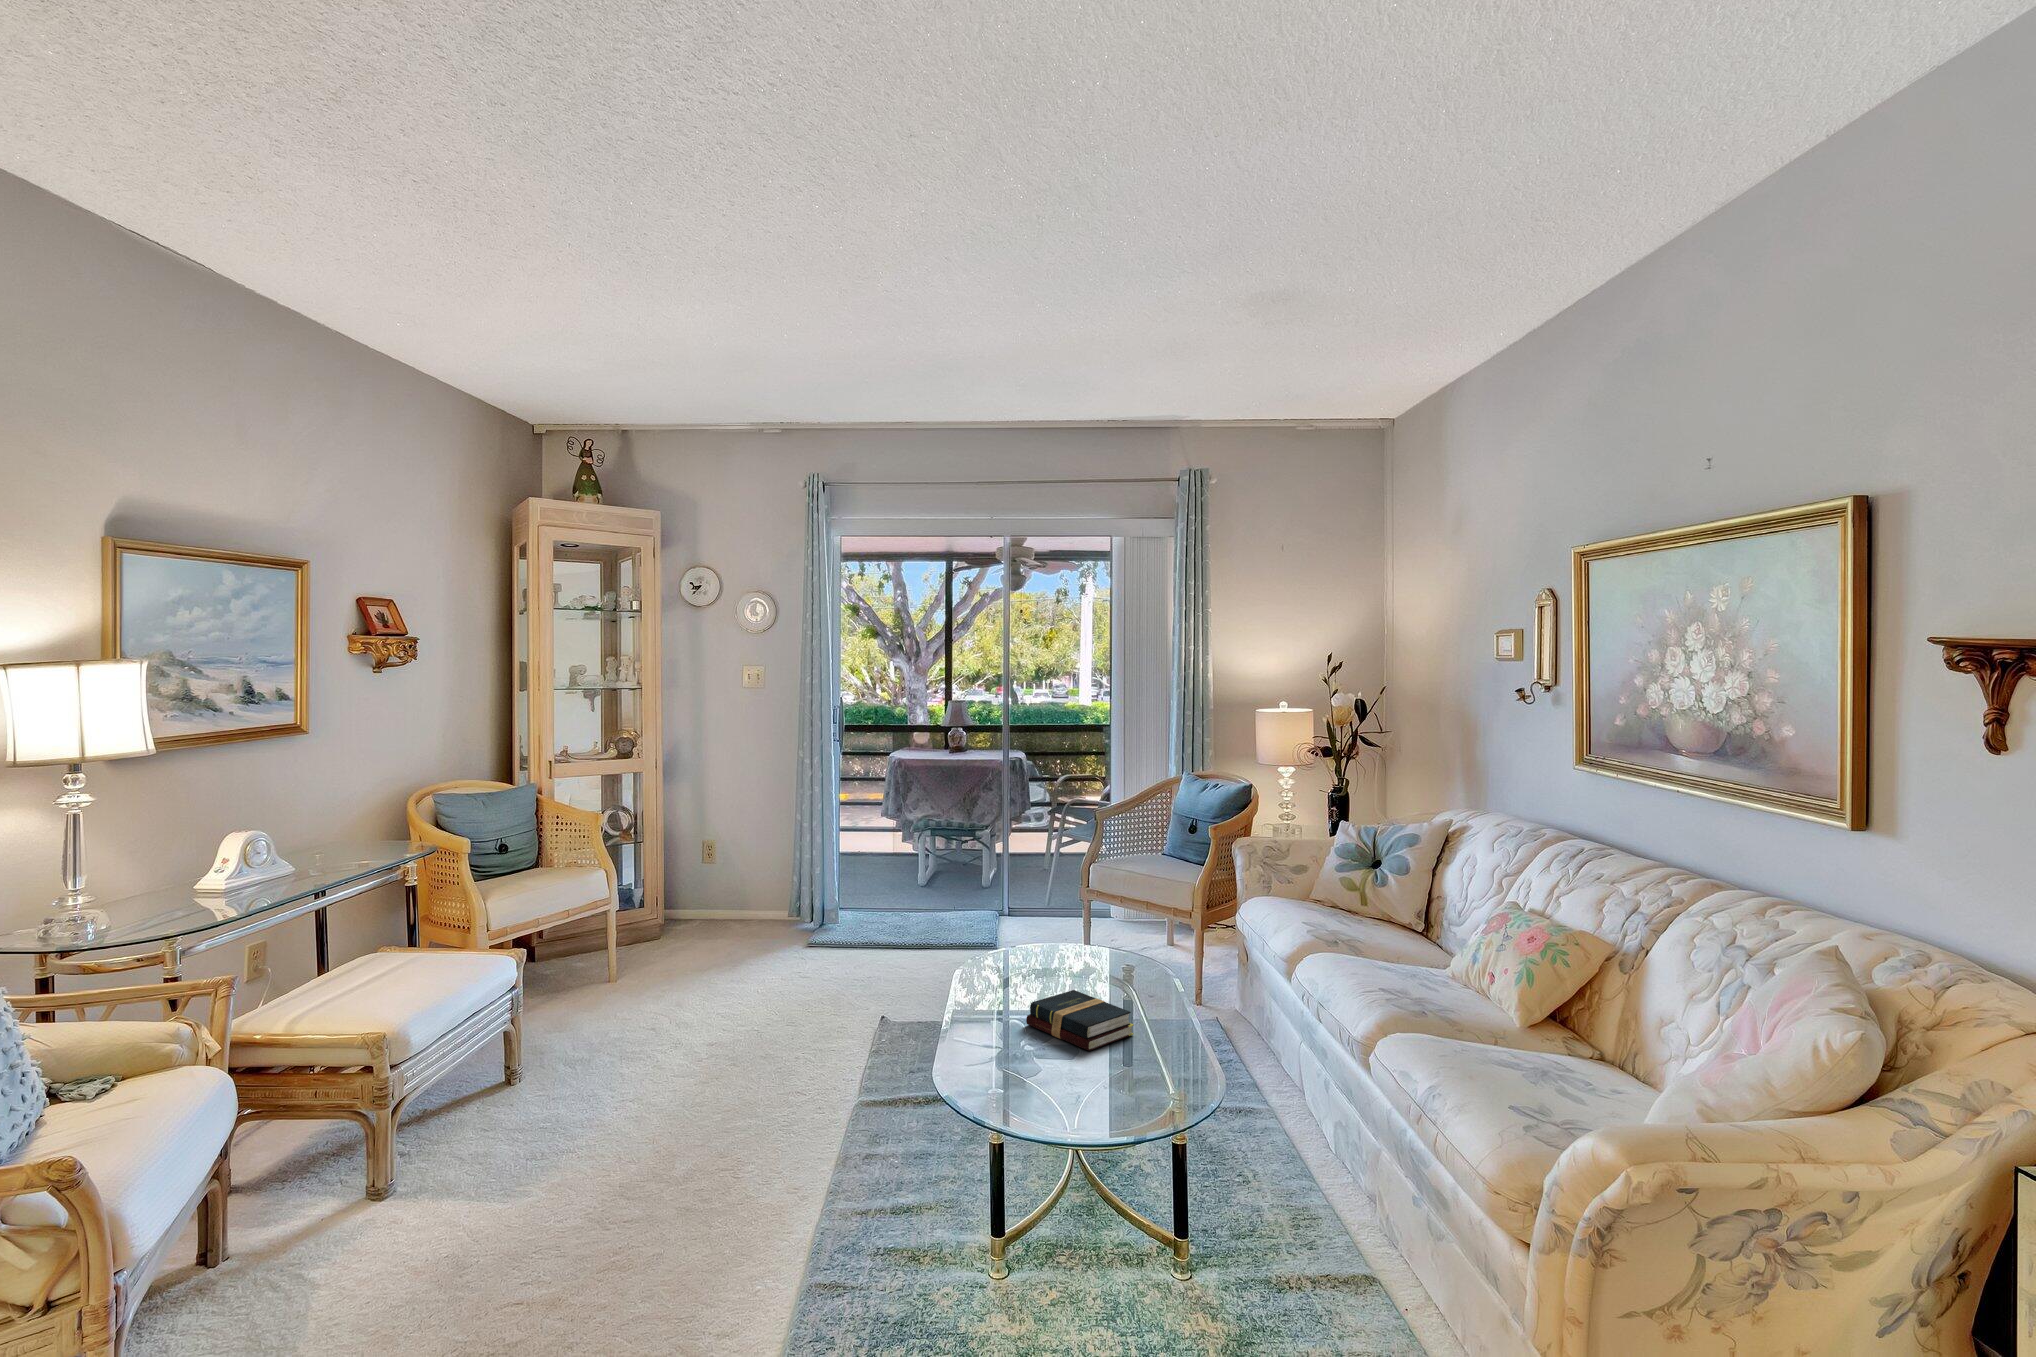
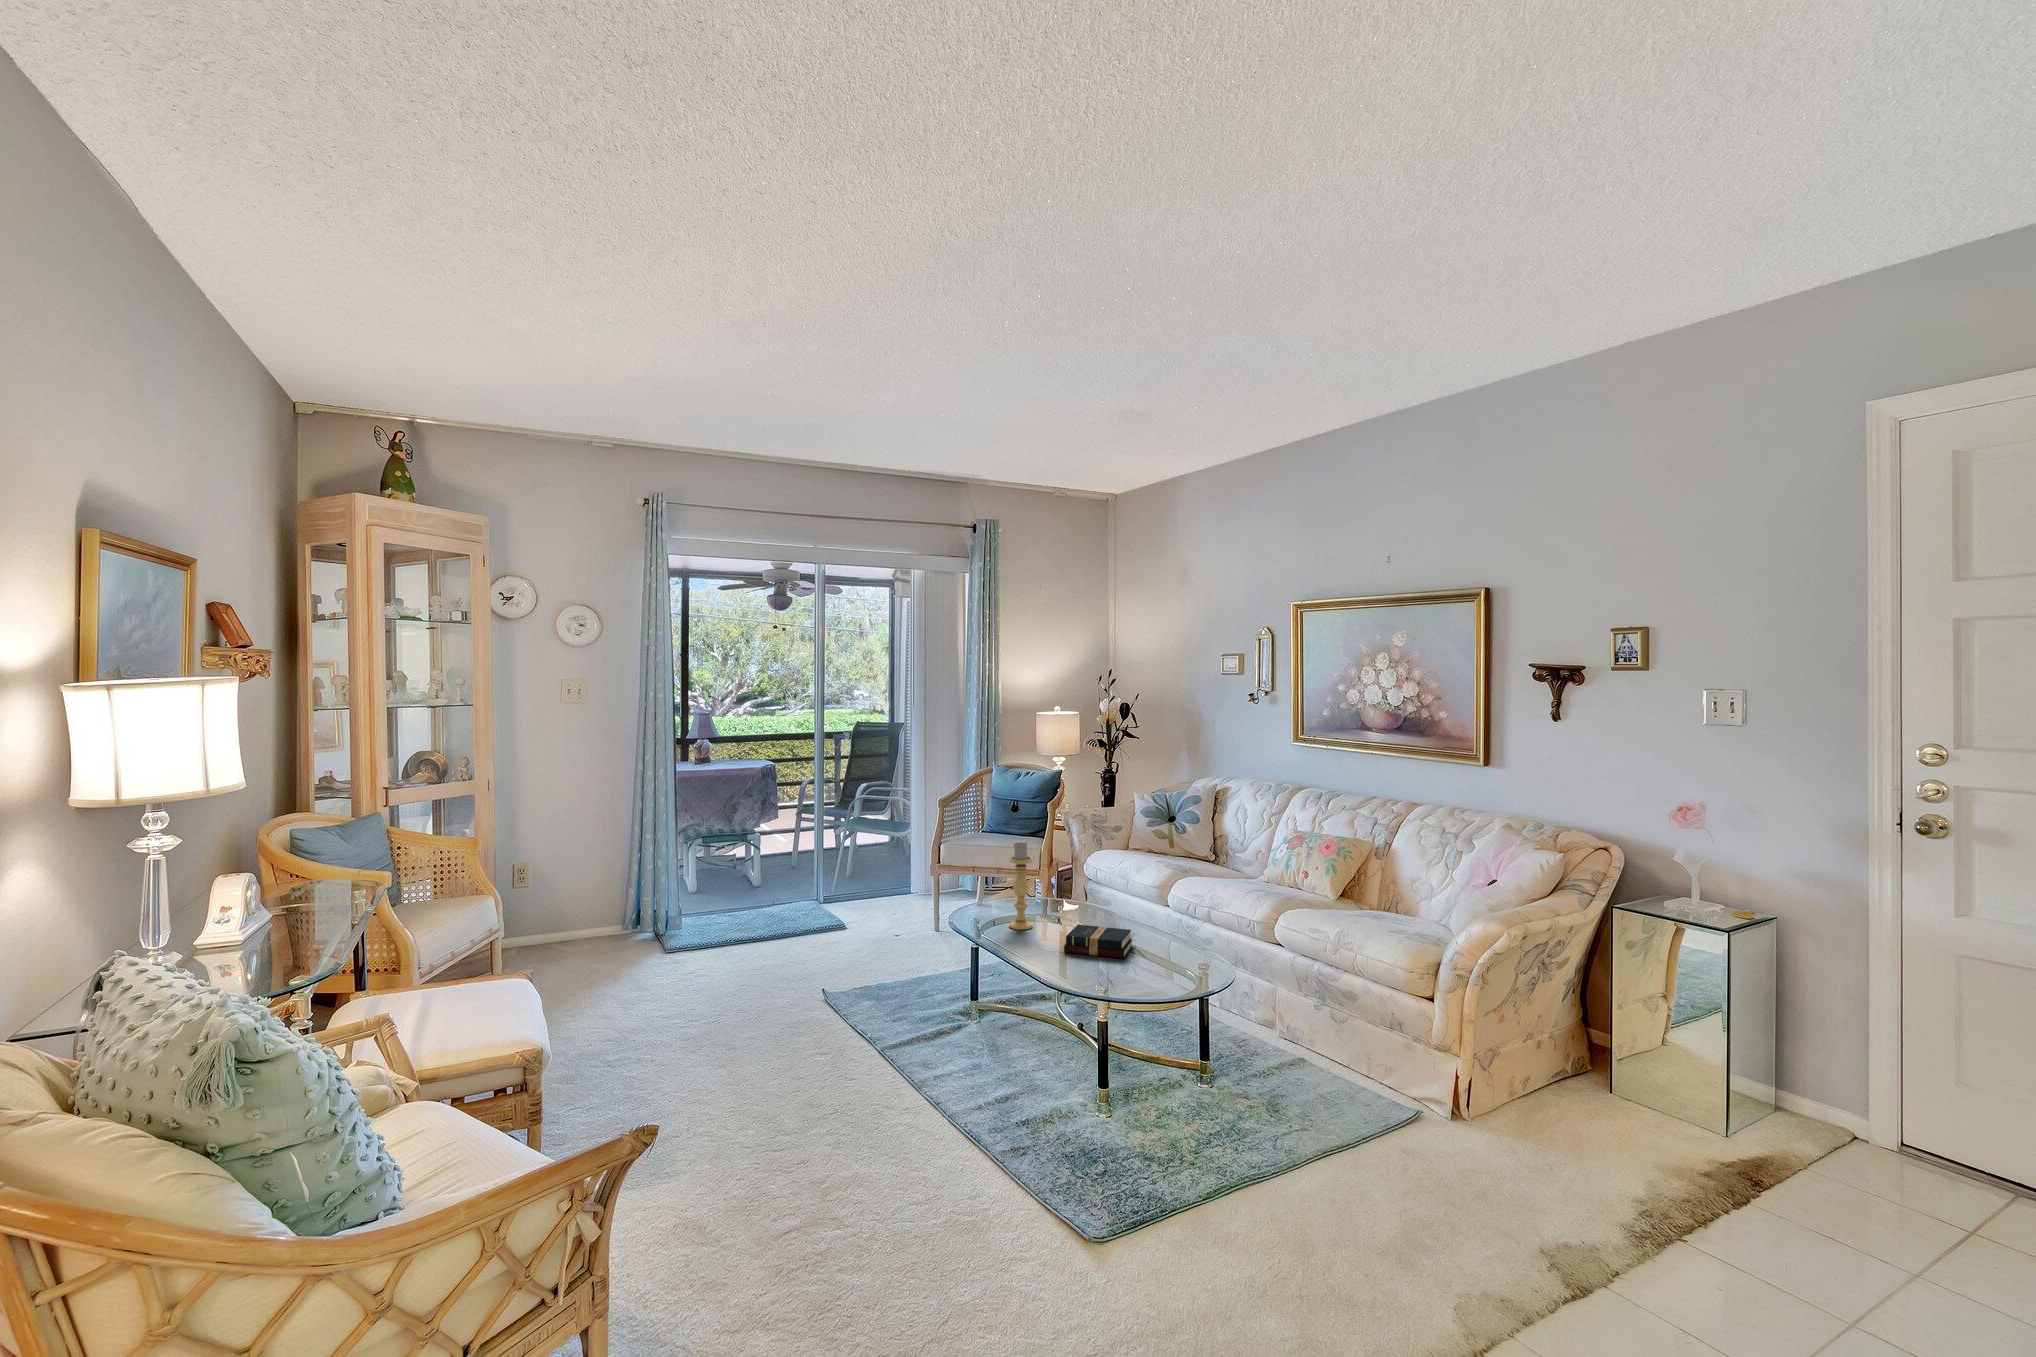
candle holder: none [1020,863,1052,984] -> present [1009,840,1033,930]

